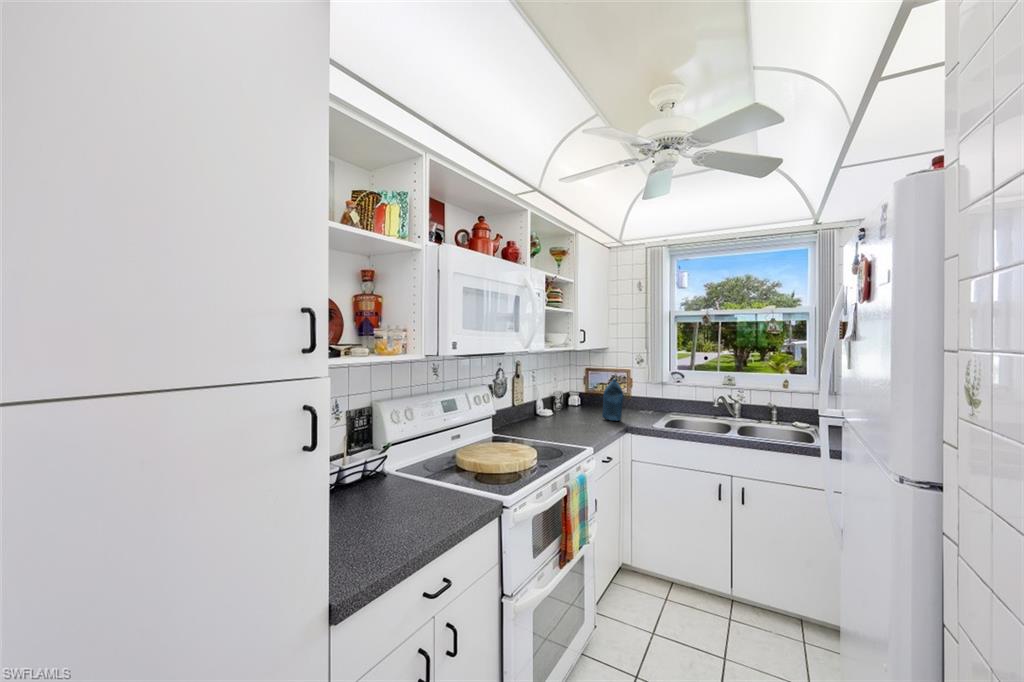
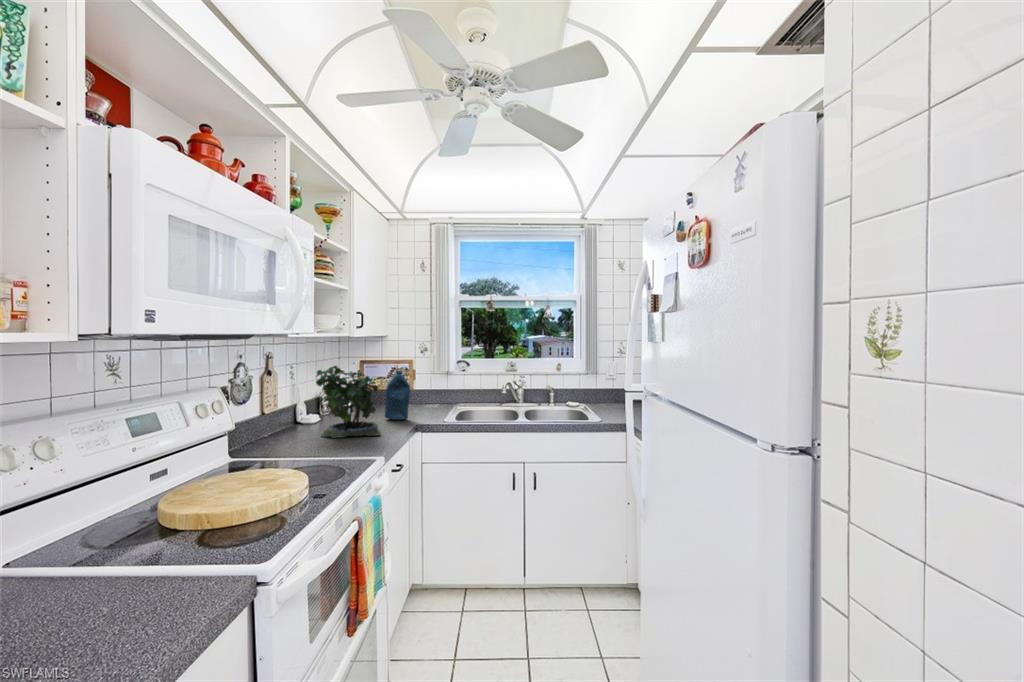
potted plant: none [548,371,596,431] -> present [316,366,380,438]

